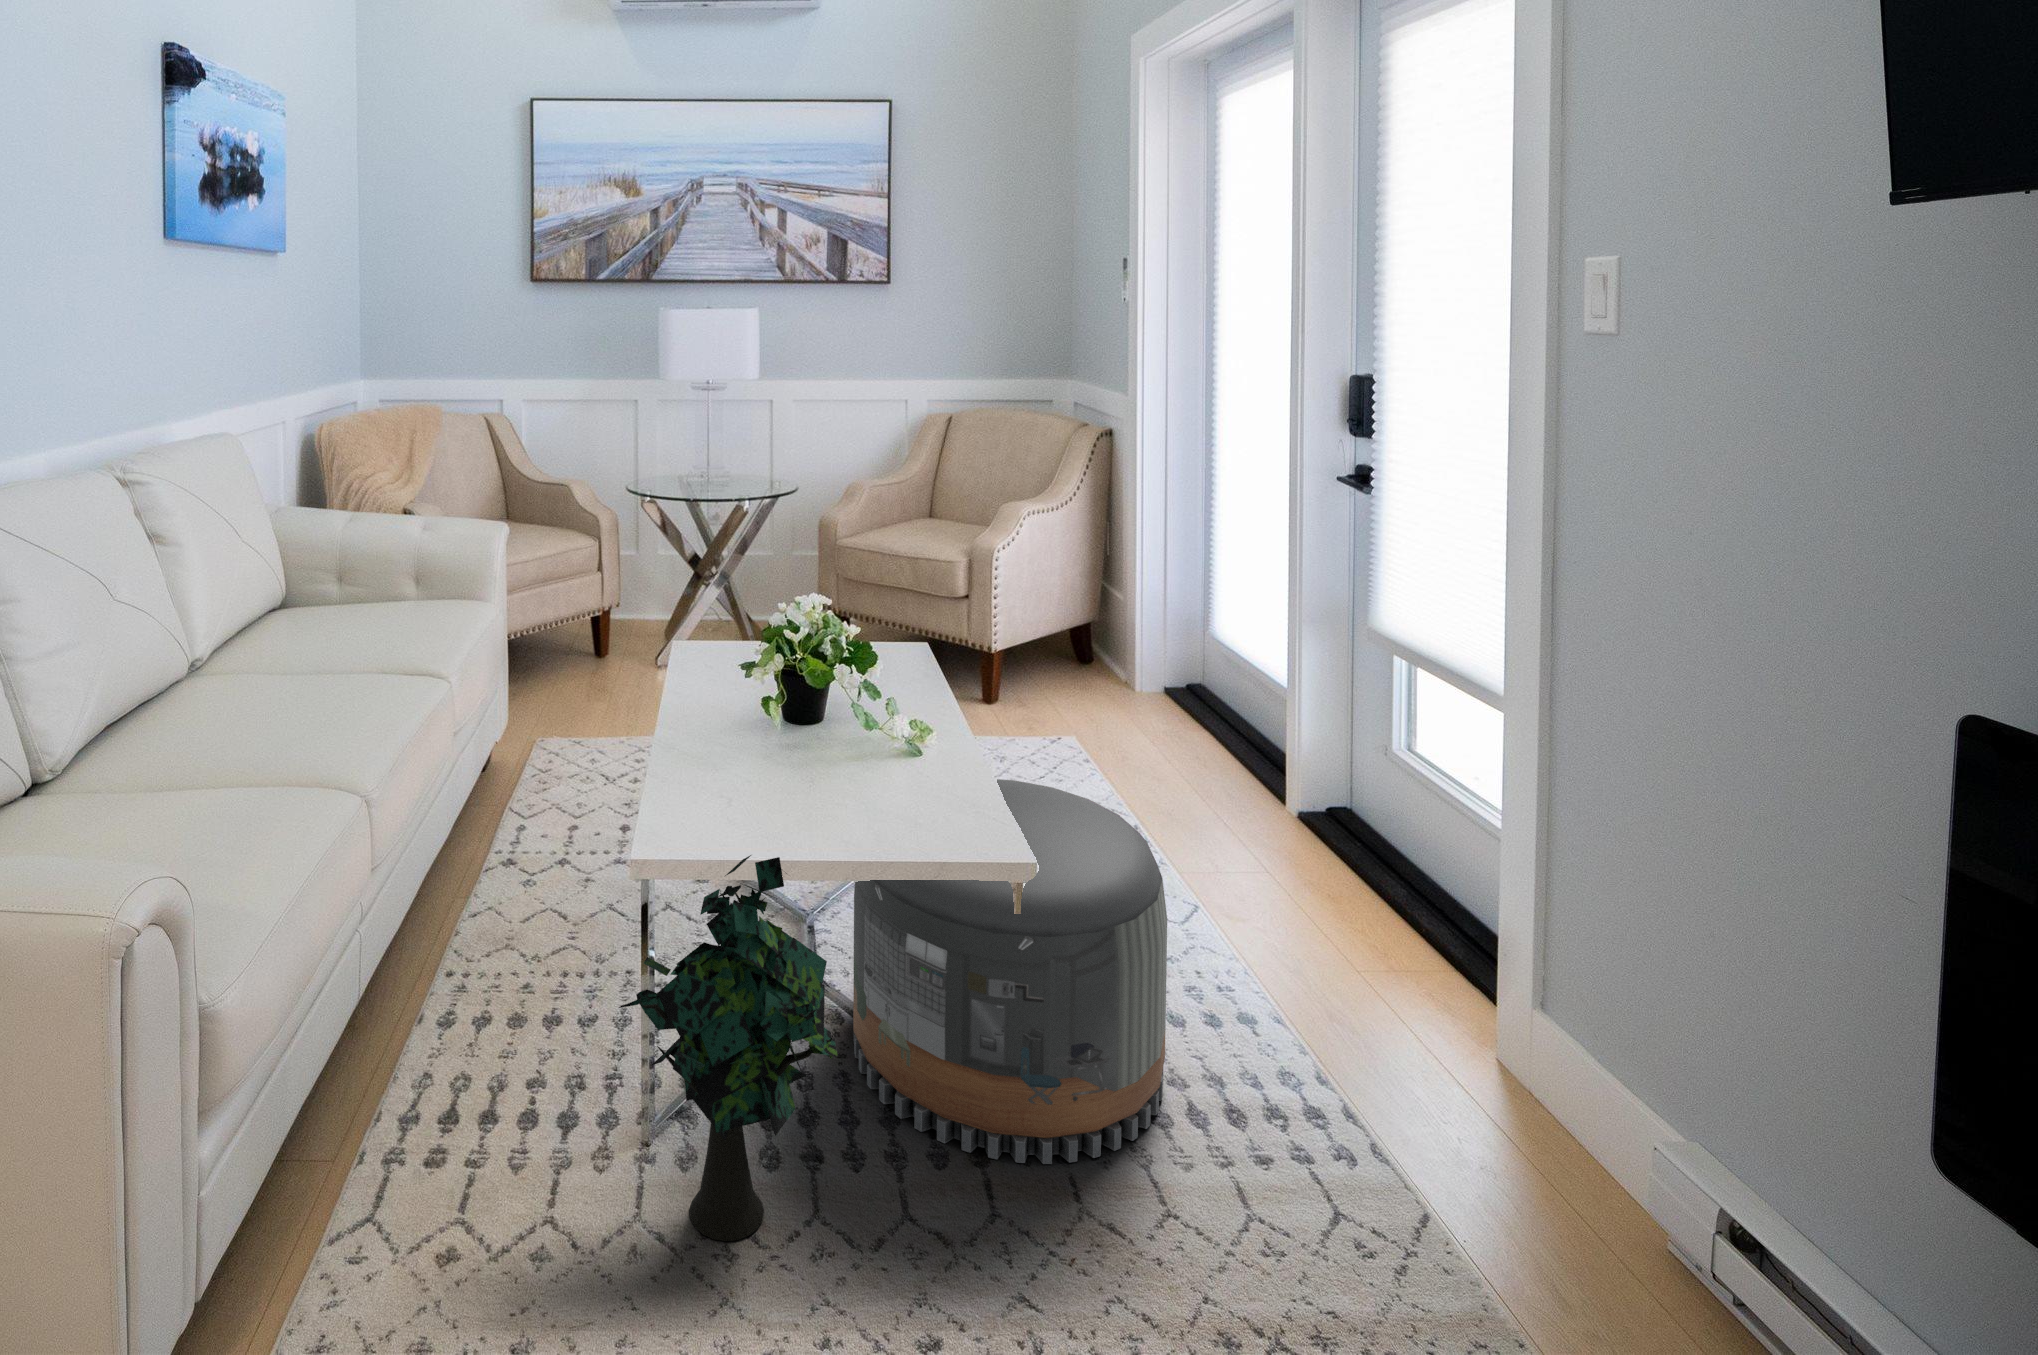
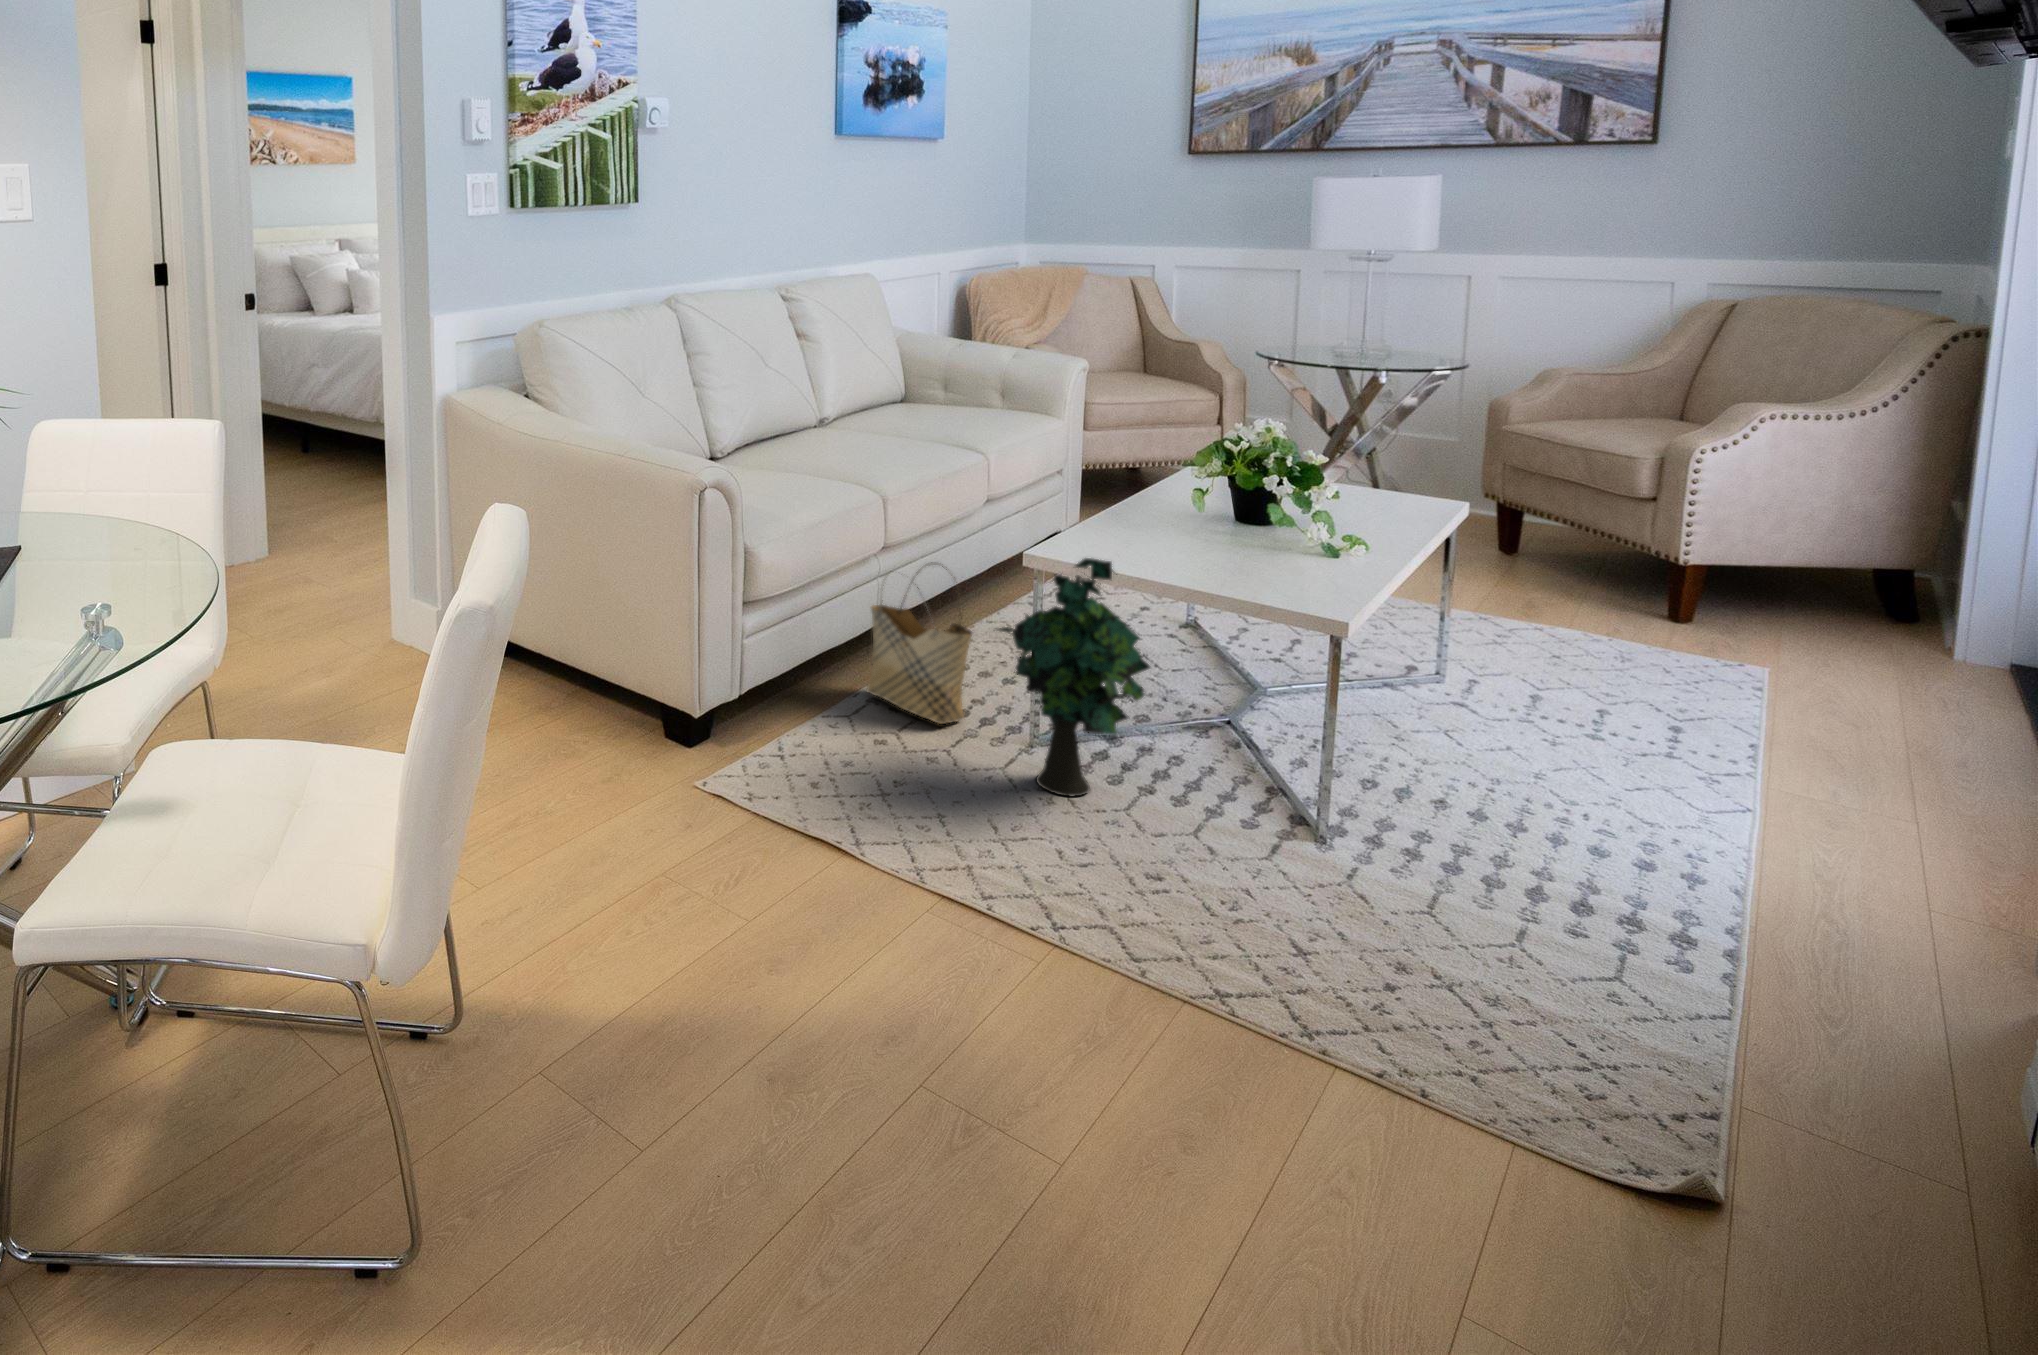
pouf: present [853,779,1167,1164] -> none [1225,583,1548,874]
woven basket: none [380,895,552,1172] -> present [867,562,972,724]

